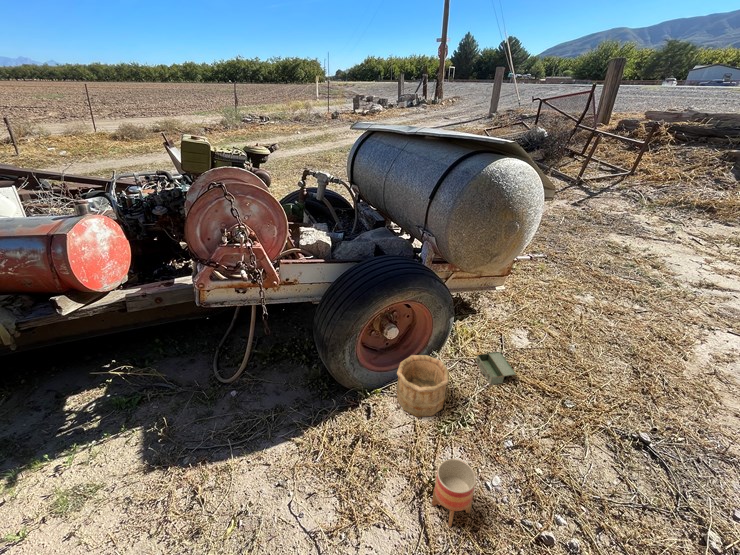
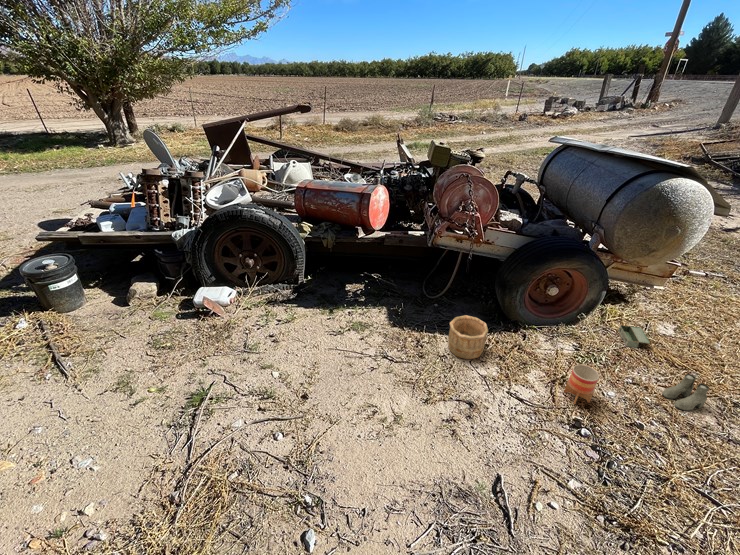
wooden bucket: present [397,355,449,417] -> present [448,315,488,359]
boots: none [550,420,603,474] -> present [662,374,709,411]

